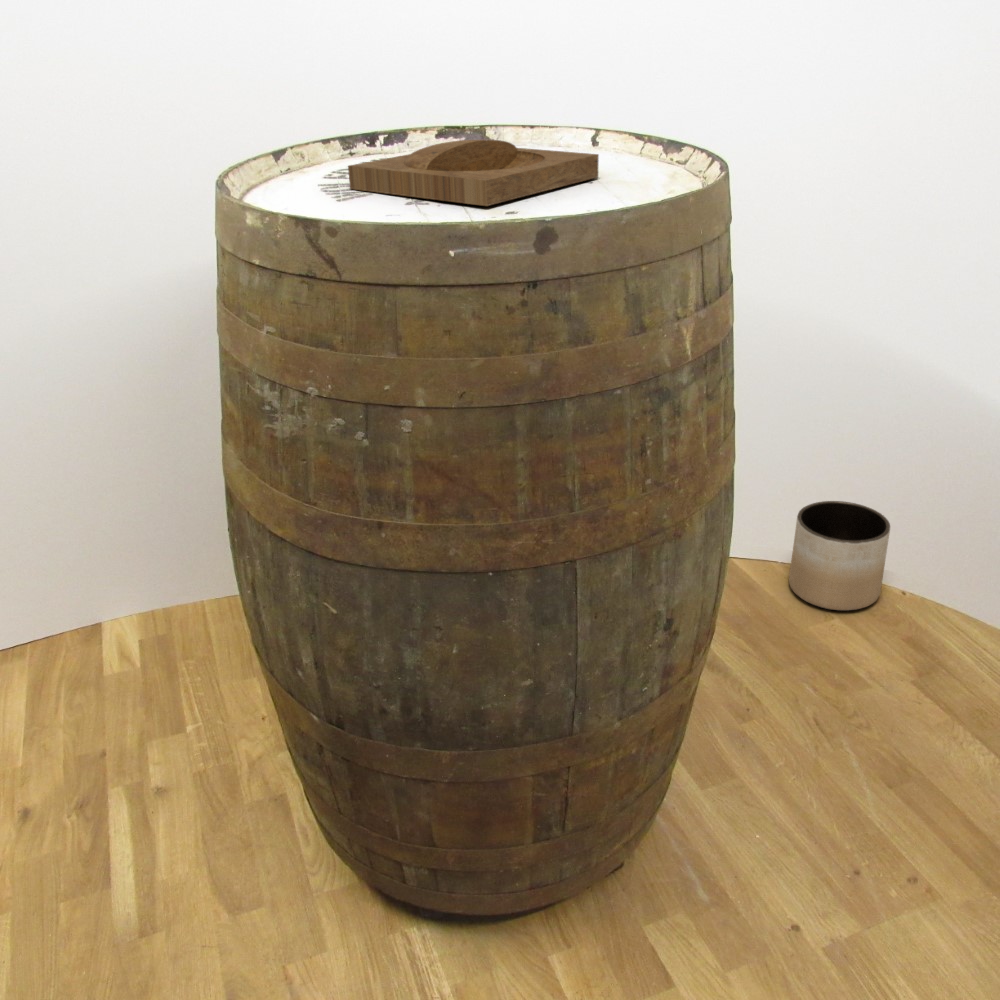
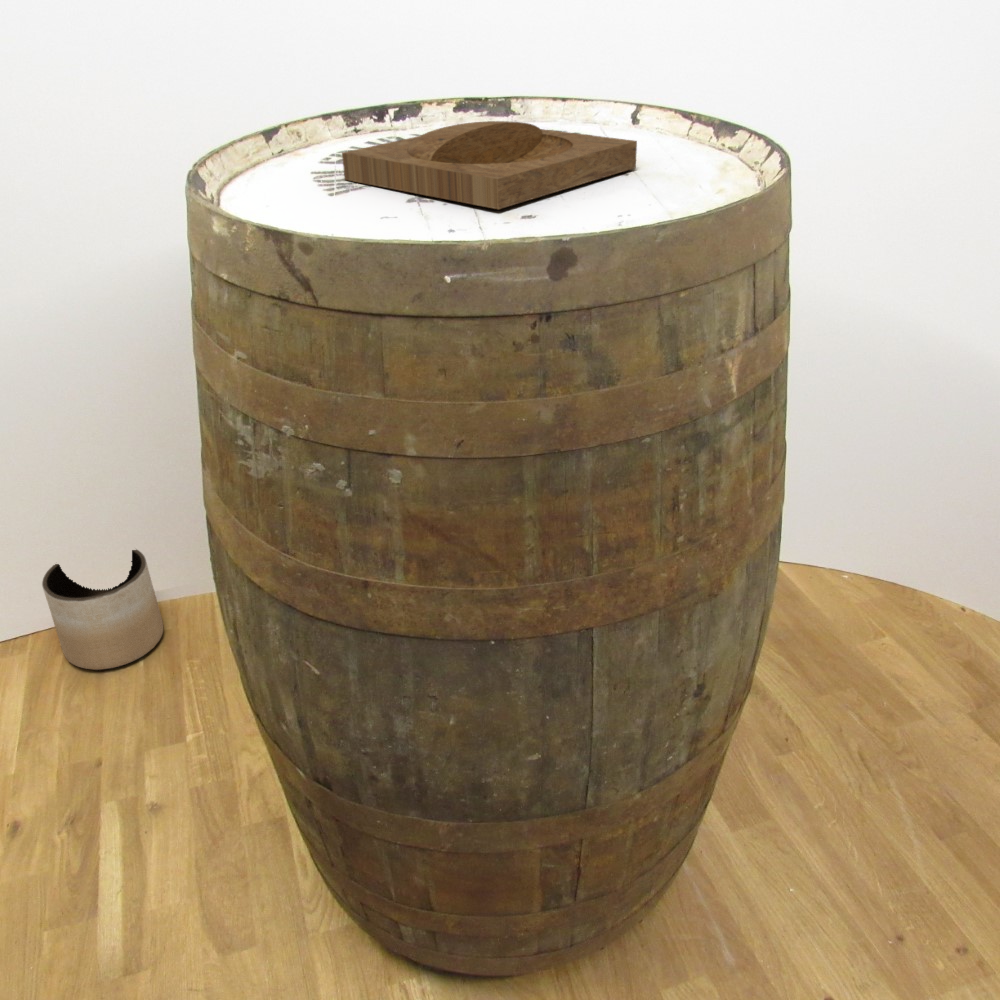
planter: present [789,501,890,611] -> present [42,549,163,670]

